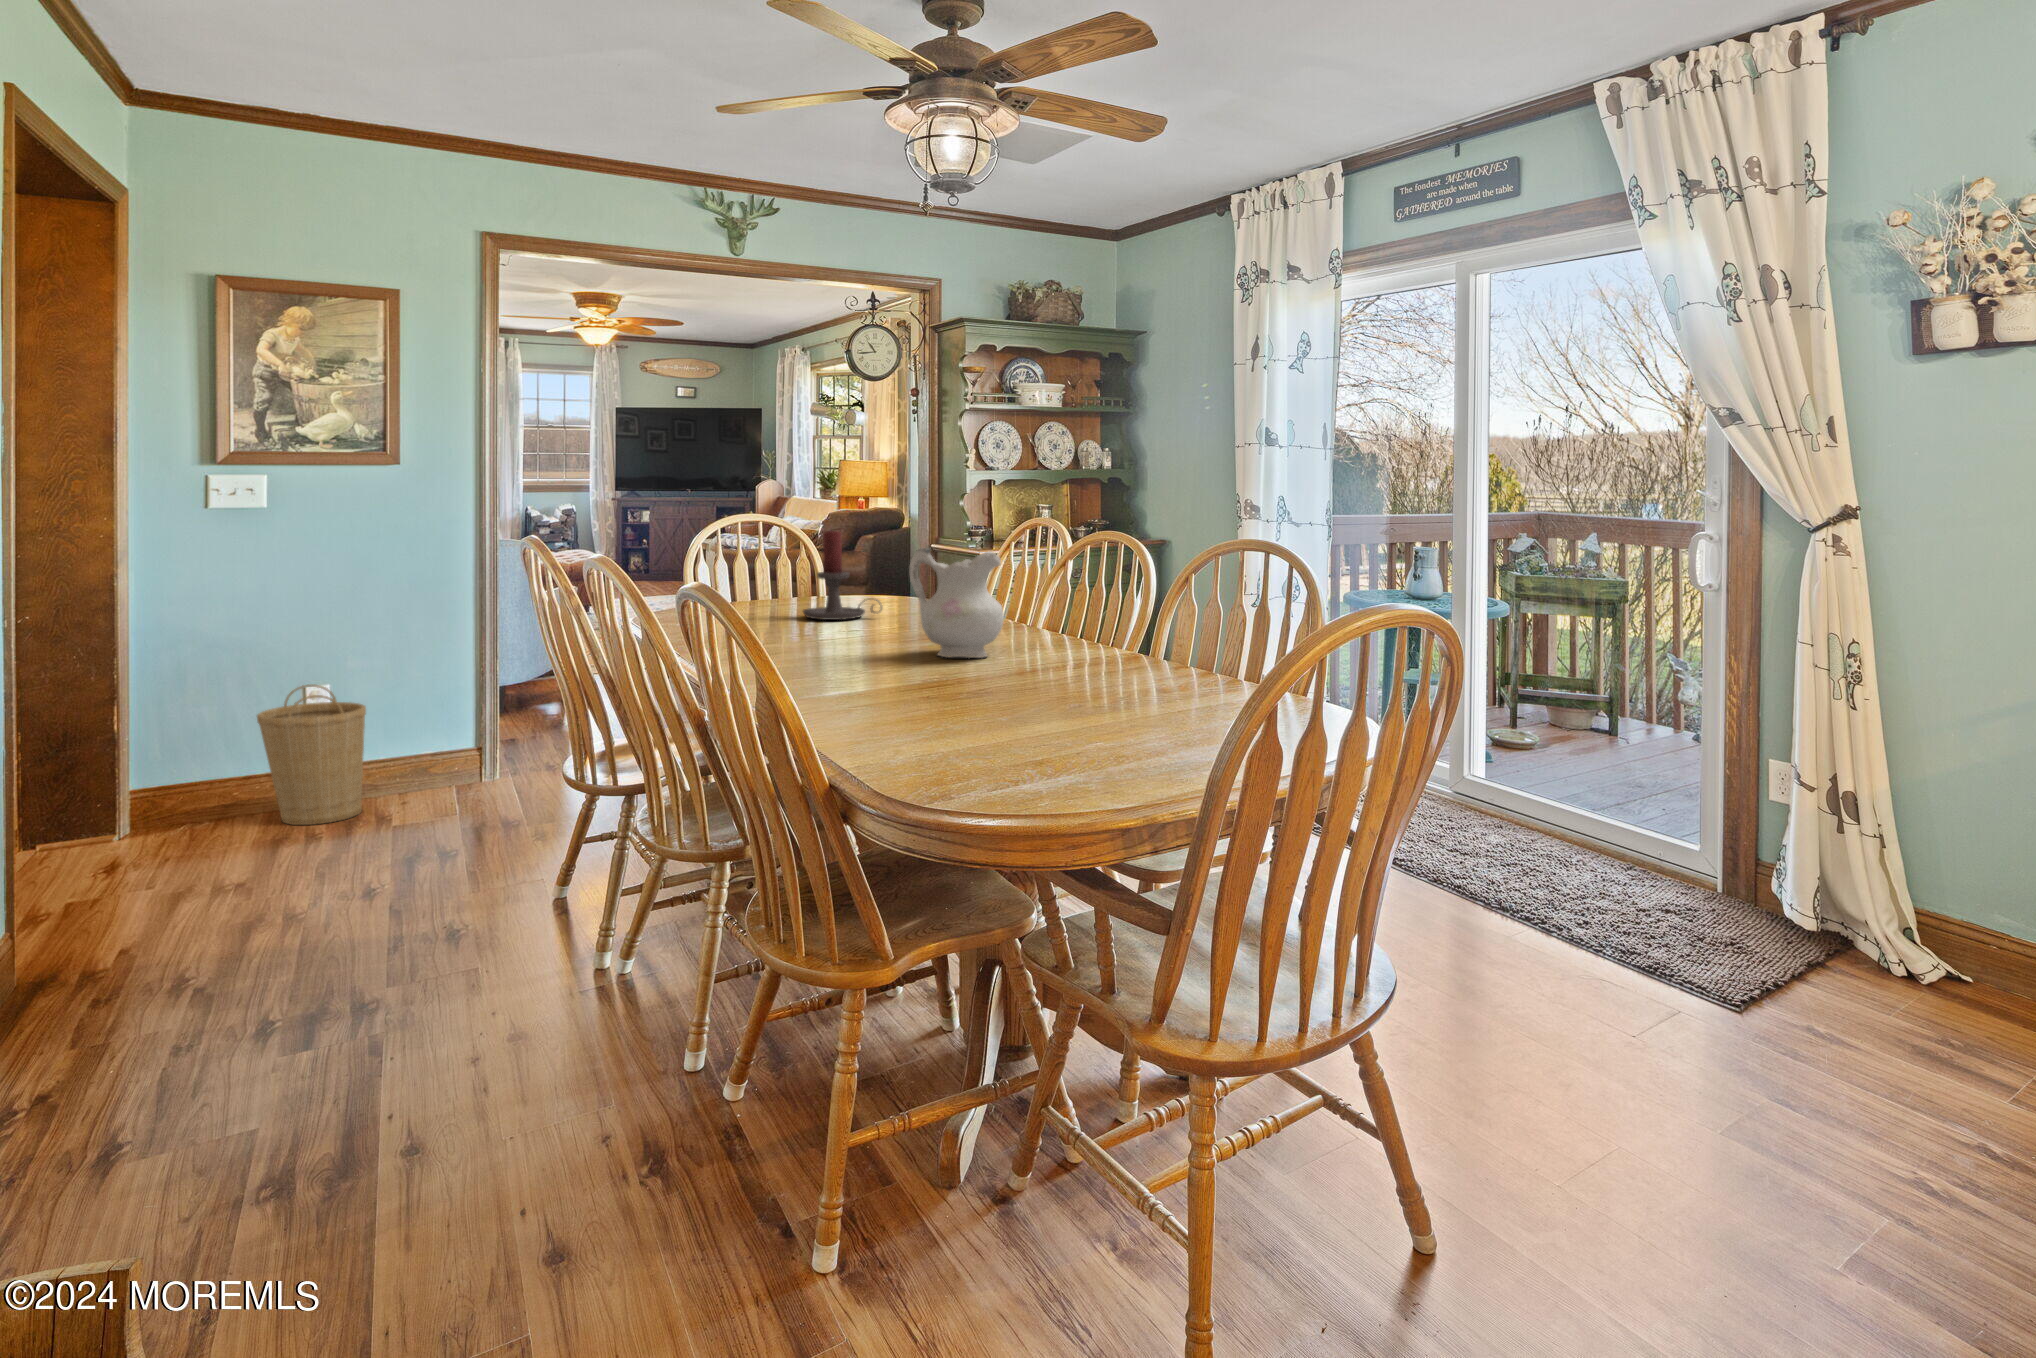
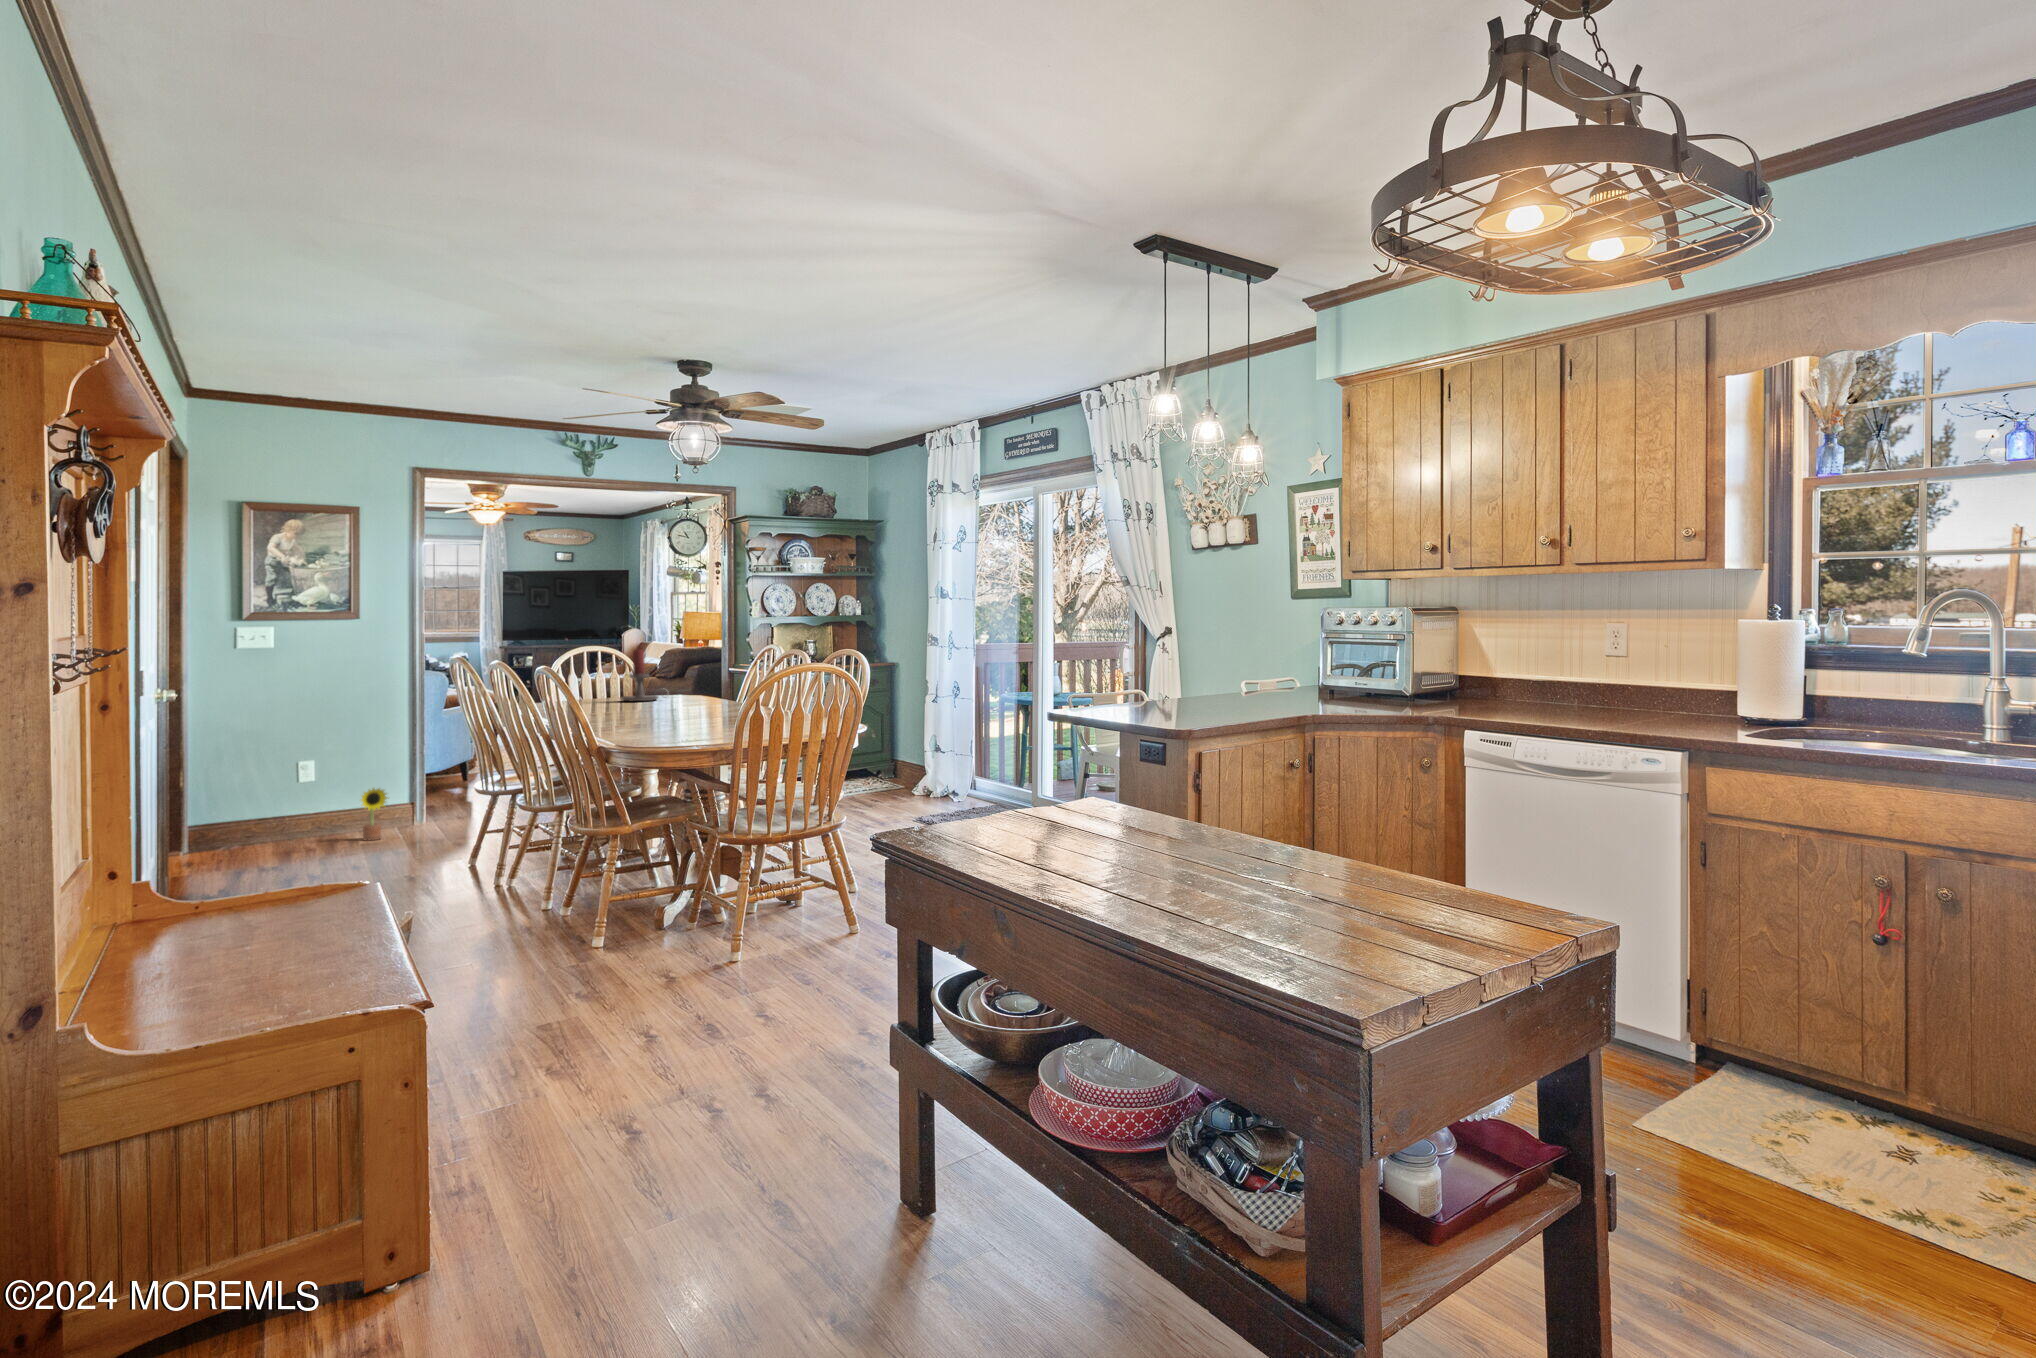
ceramic pitcher: present [910,548,1004,658] -> none [670,653,722,710]
basket: present [257,684,366,825] -> none [258,764,331,855]
decorative plant: none [411,719,456,796] -> present [361,788,389,841]

